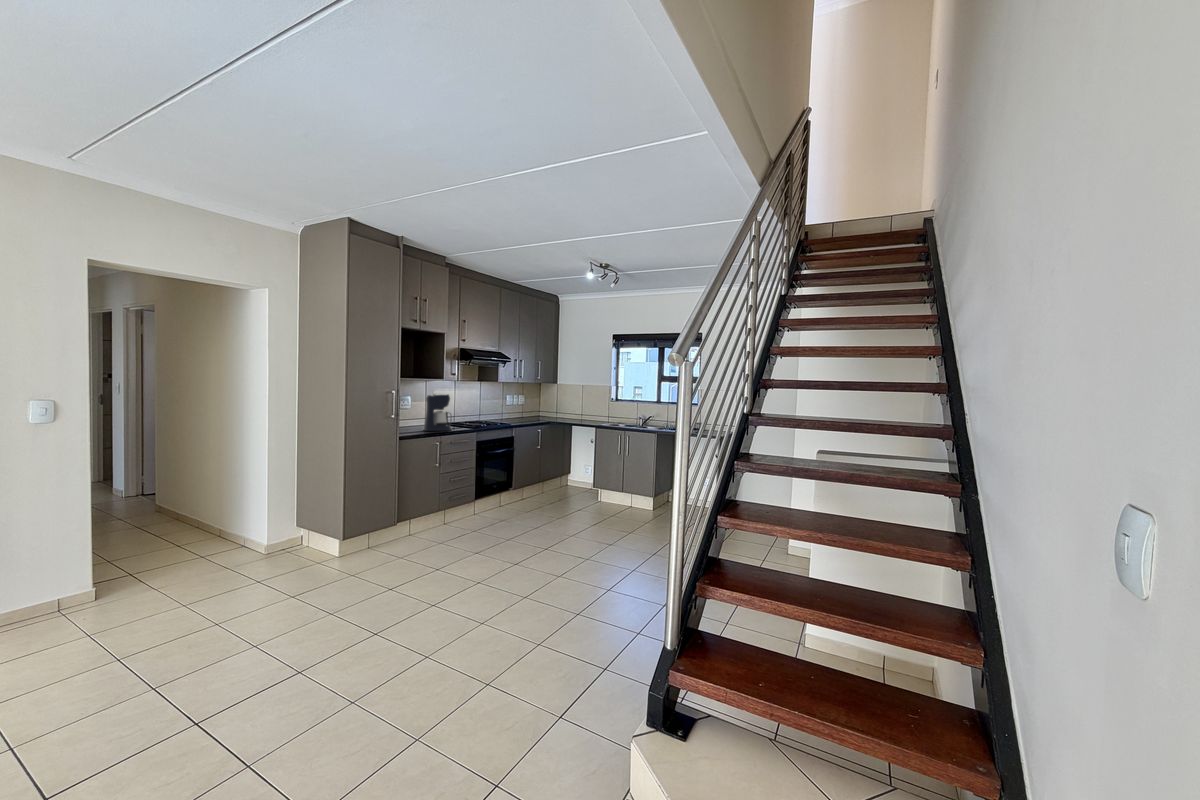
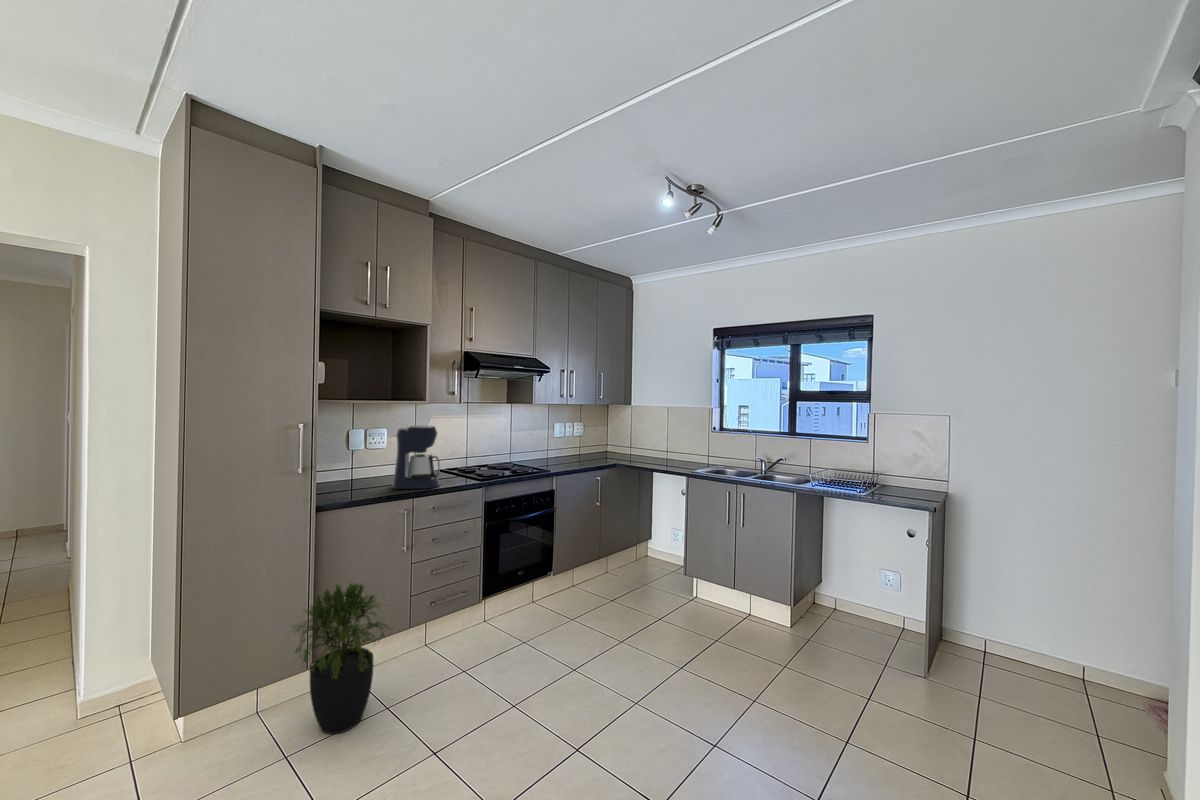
potted plant: none [395,473,447,550] -> present [292,584,391,734]

